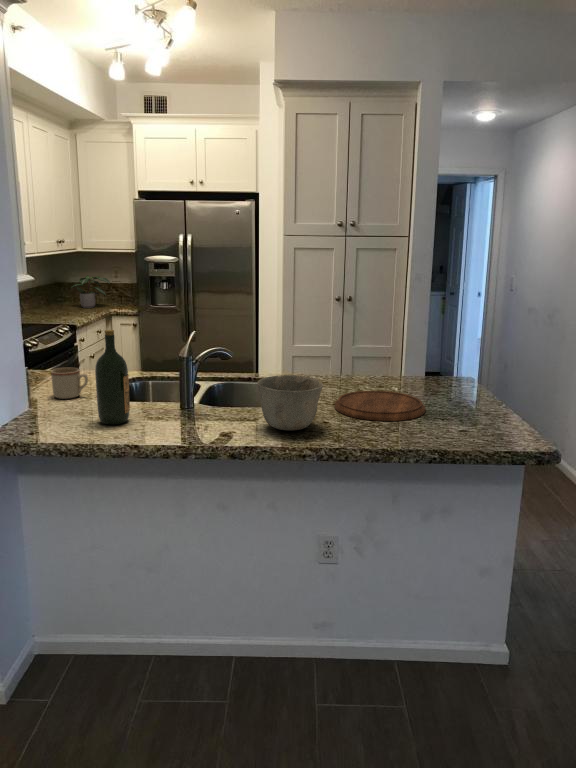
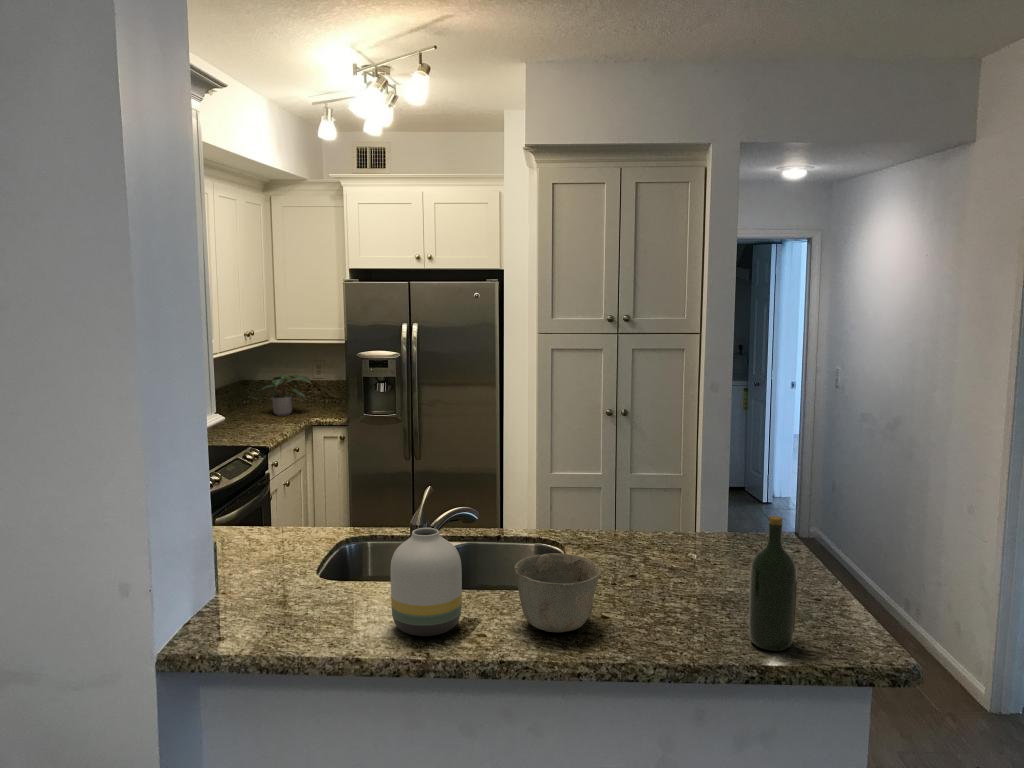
wine bottle: present [95,330,130,425] -> present [749,516,798,651]
vase: none [162,352,217,432] -> present [391,528,462,636]
mug: present [51,368,88,399] -> none [244,533,291,576]
cutting board: present [335,391,425,421] -> none [614,562,735,613]

